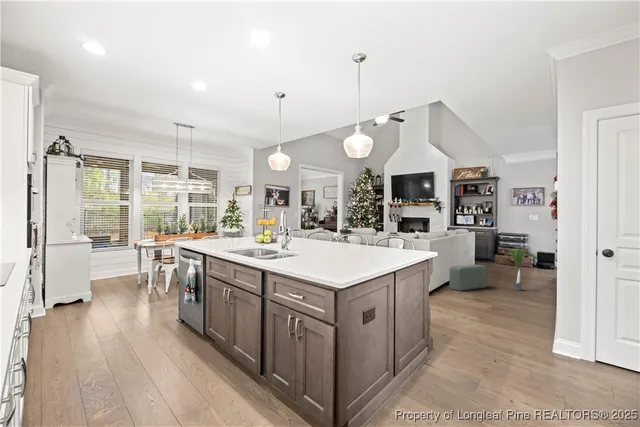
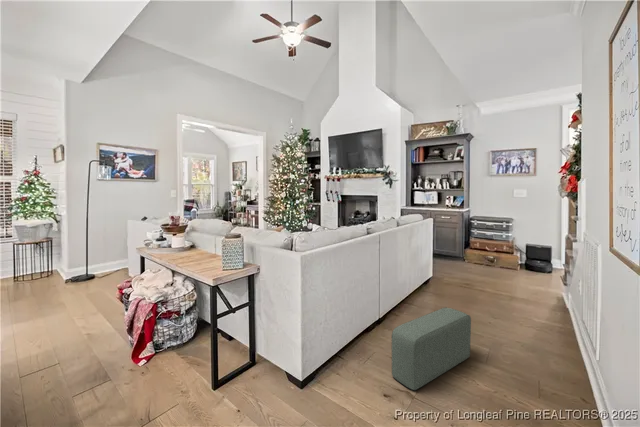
potted plant: present [510,247,527,291] -> none [498,265,584,368]

